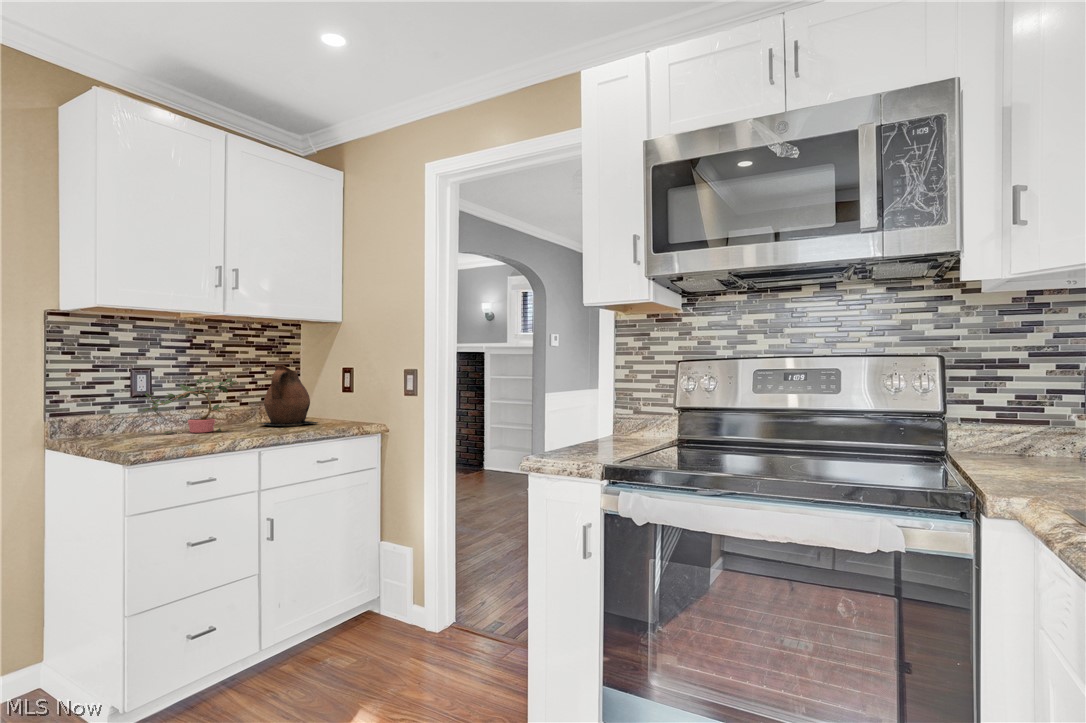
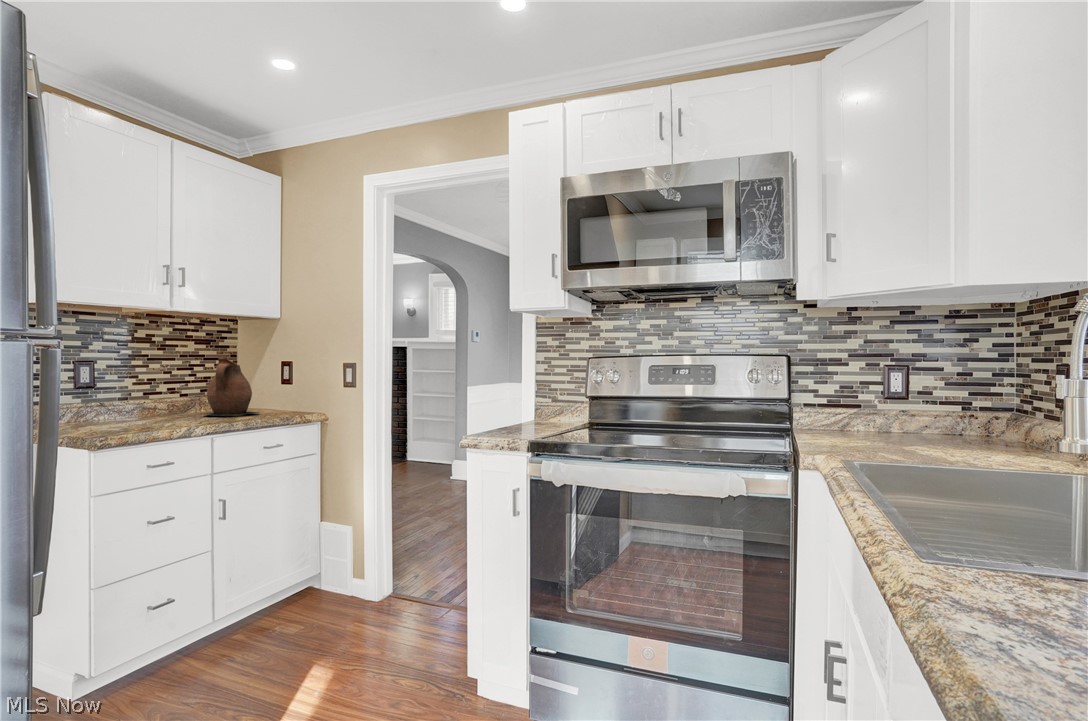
potted plant: present [143,376,237,433] -> none [88,369,184,424]

